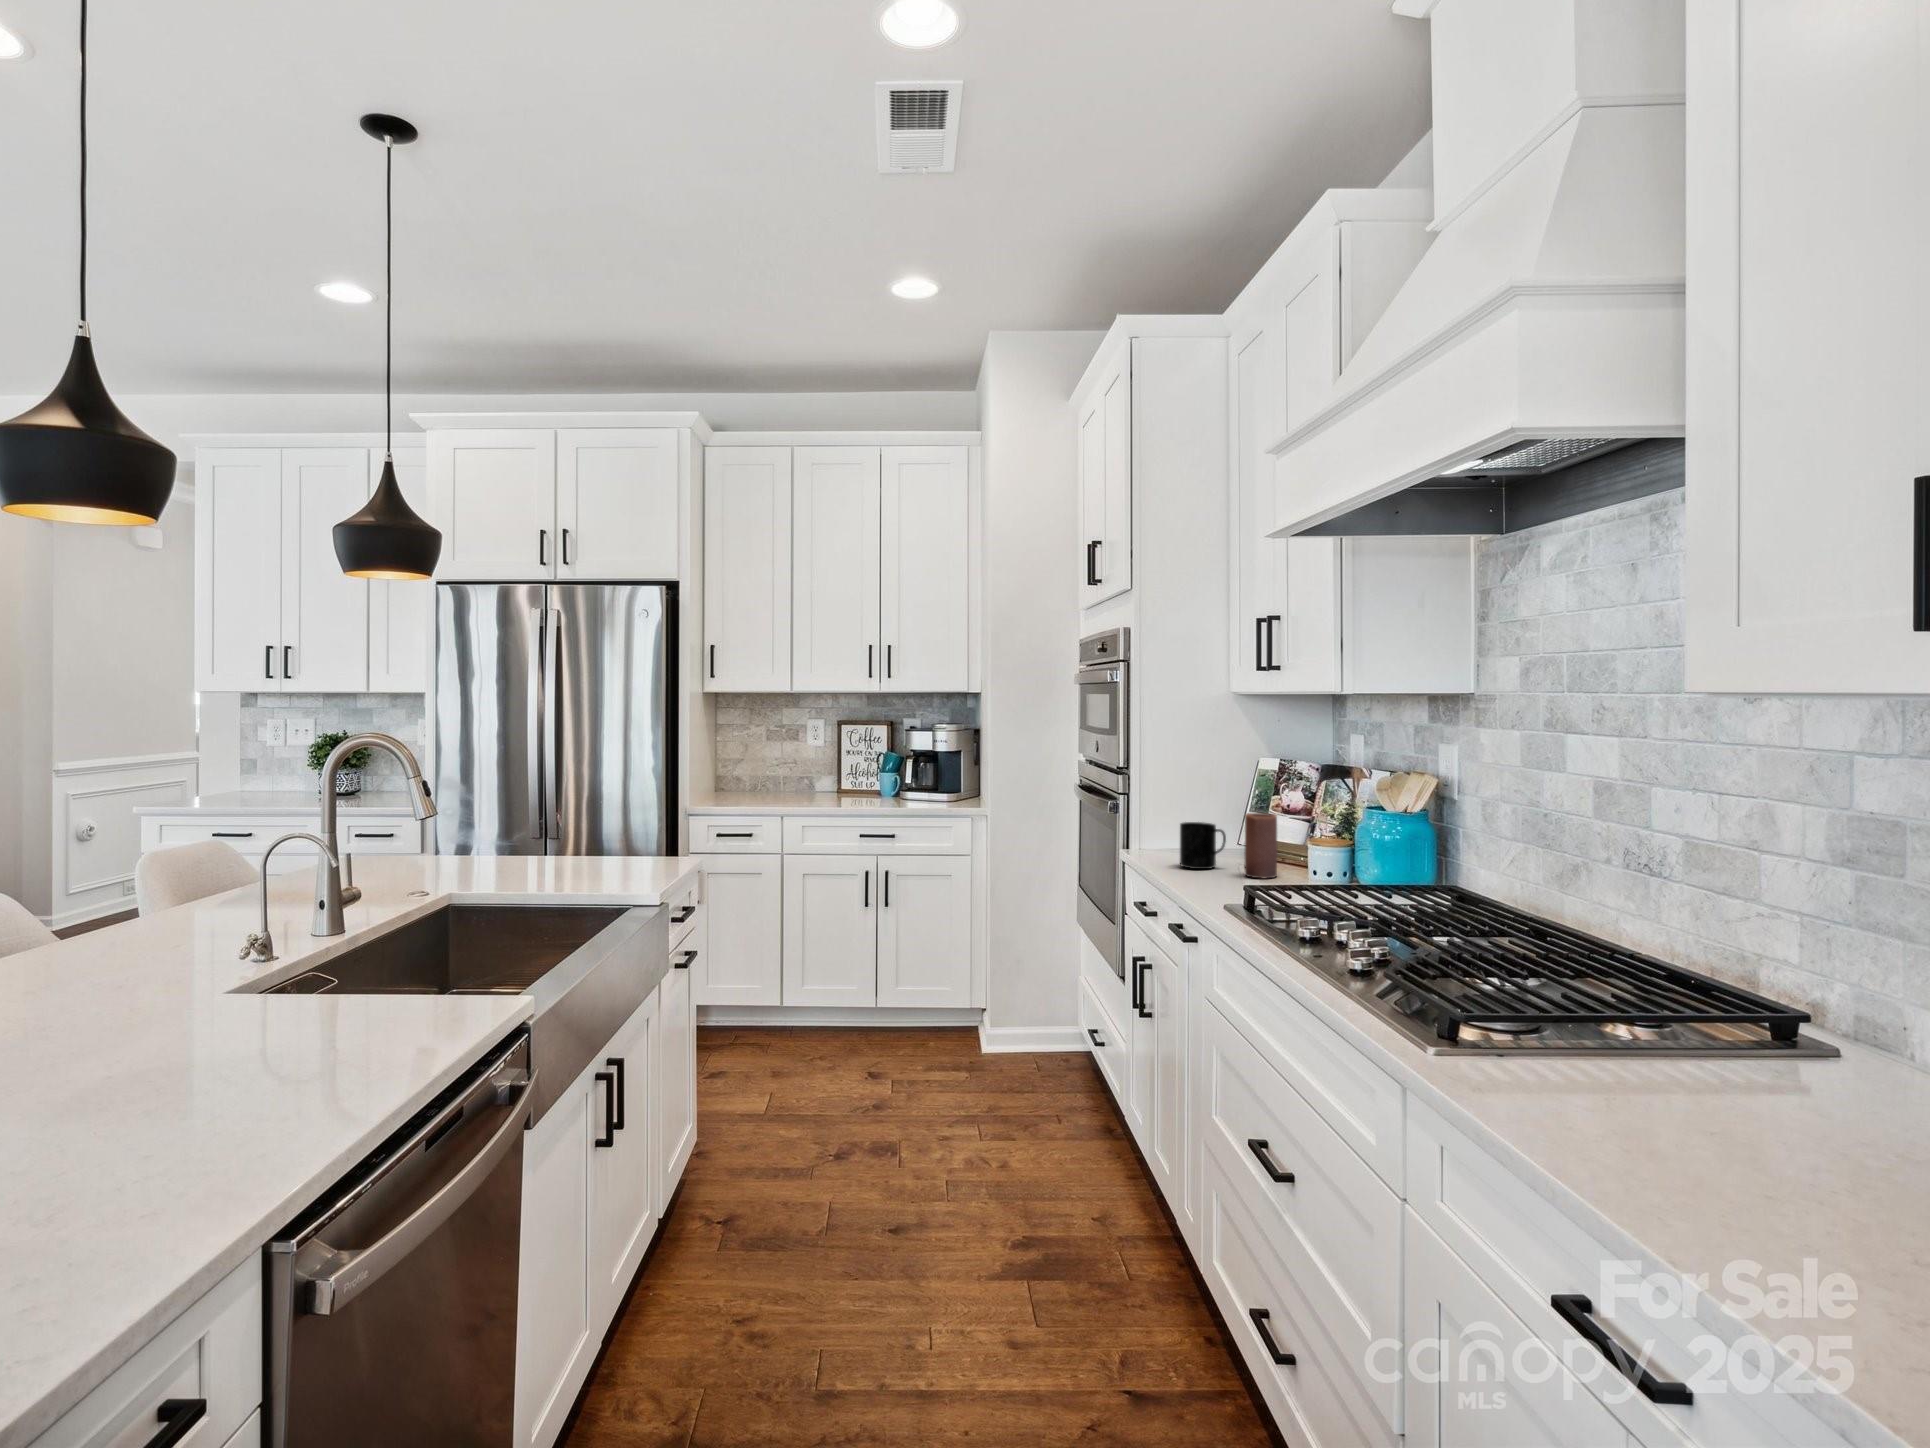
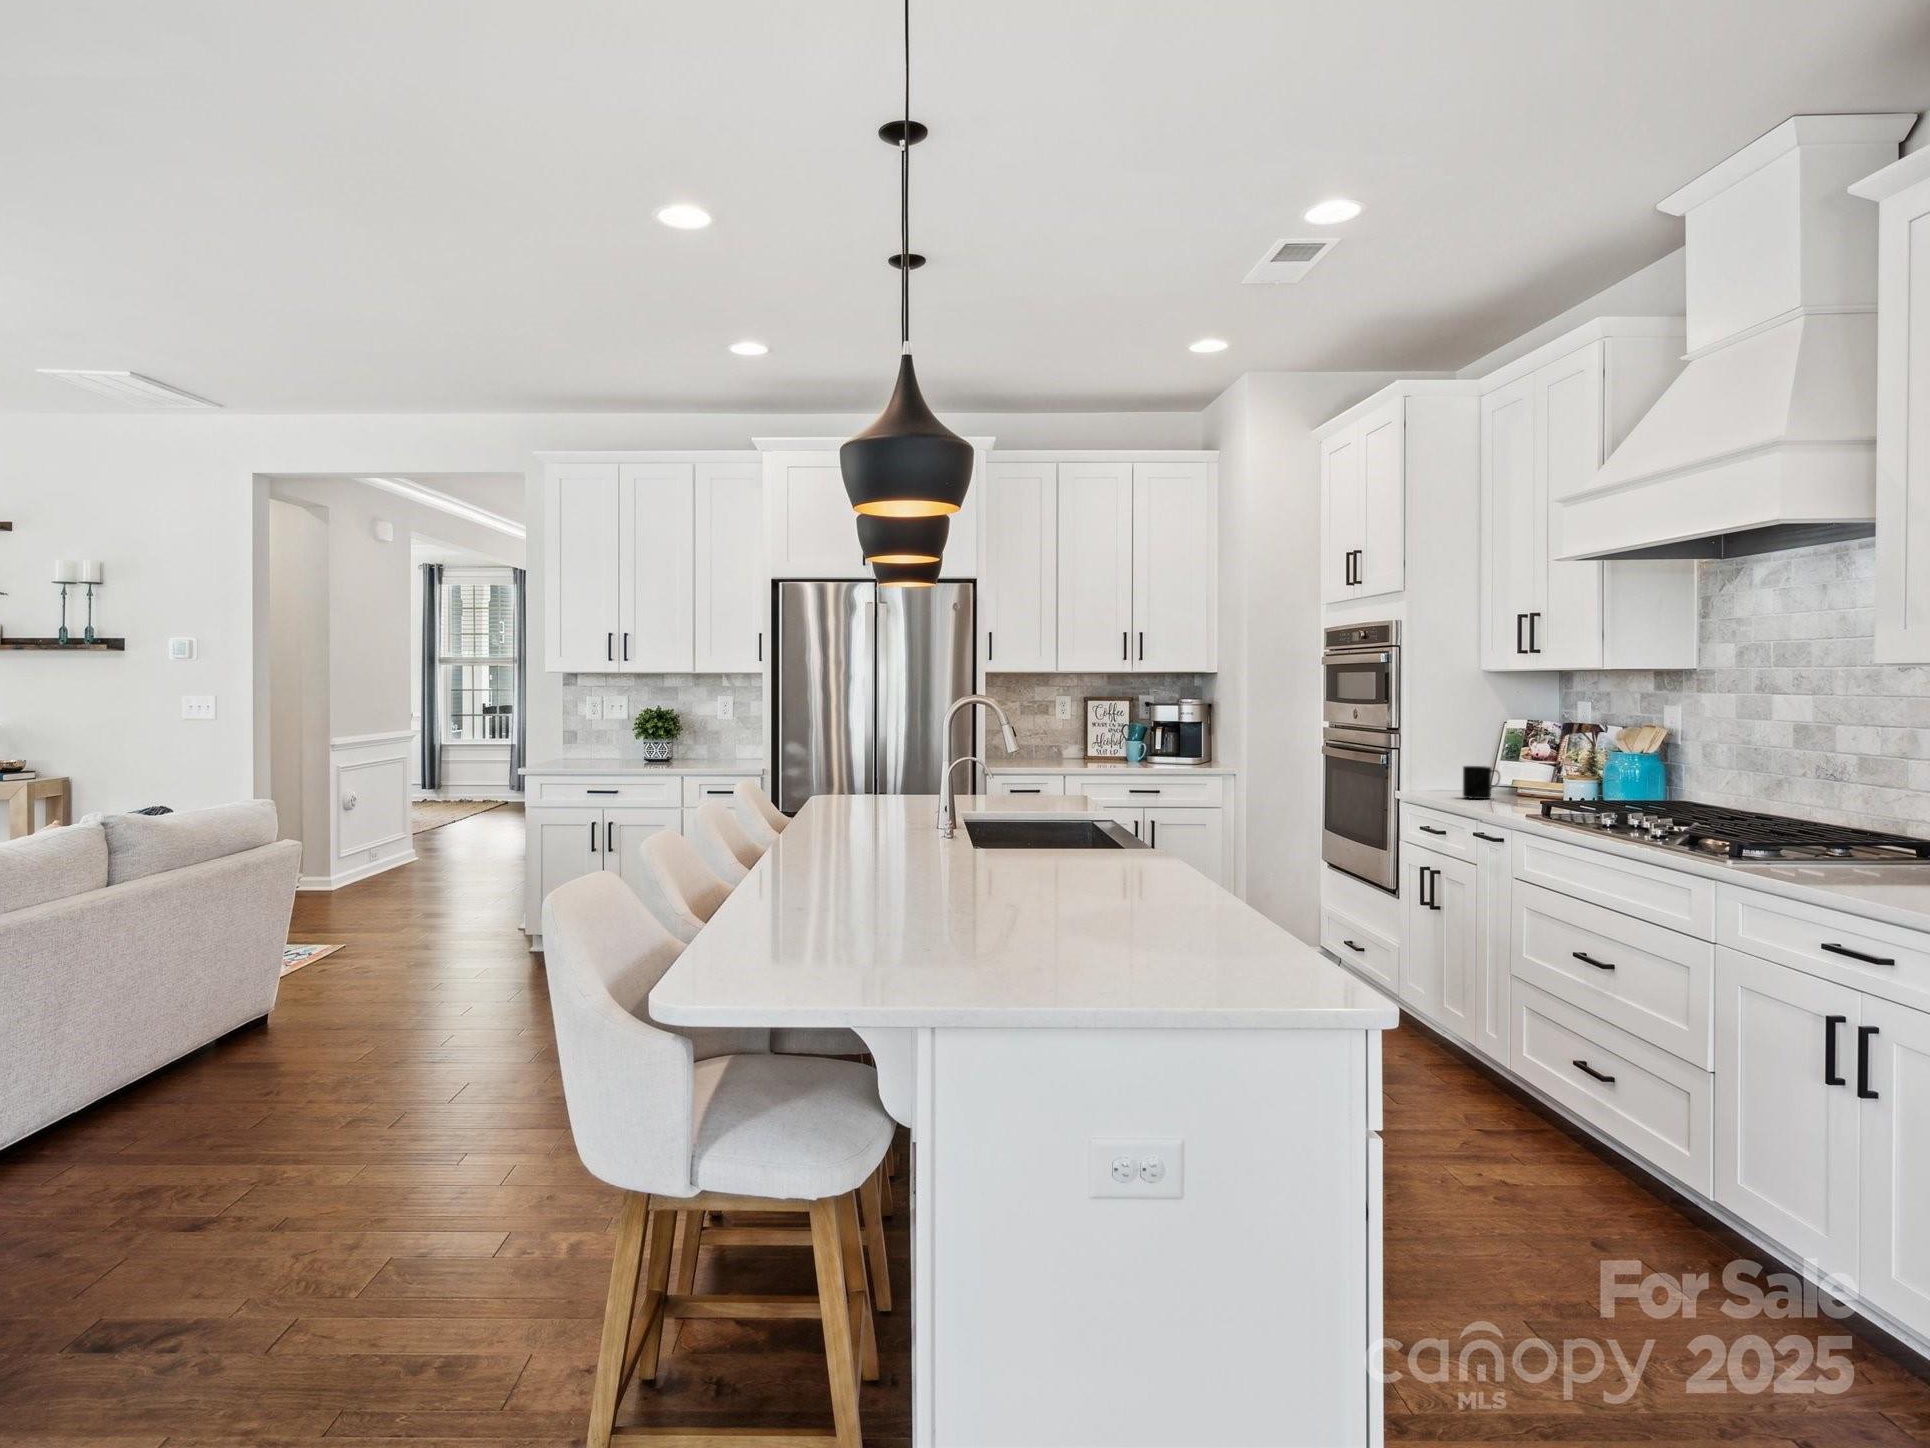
candle: present [1245,813,1278,878] -> none [1520,757,1546,802]

